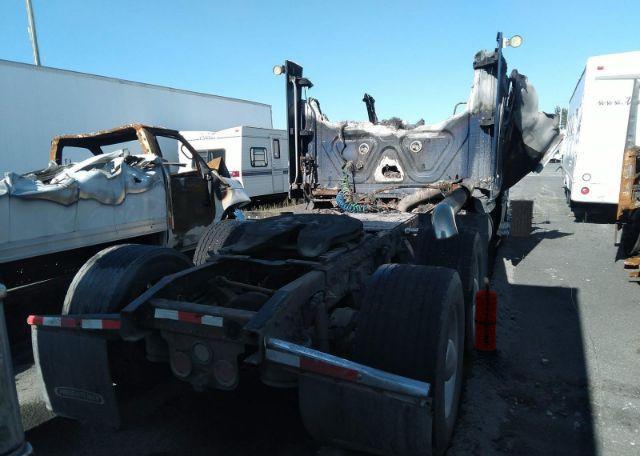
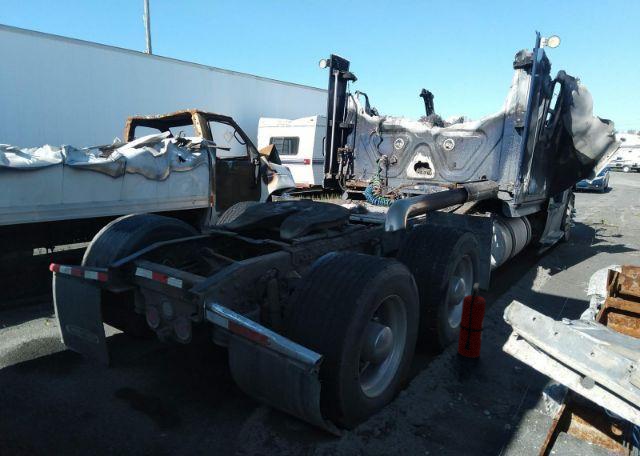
trash can: present [511,200,534,237] -> none [569,208,598,249]

